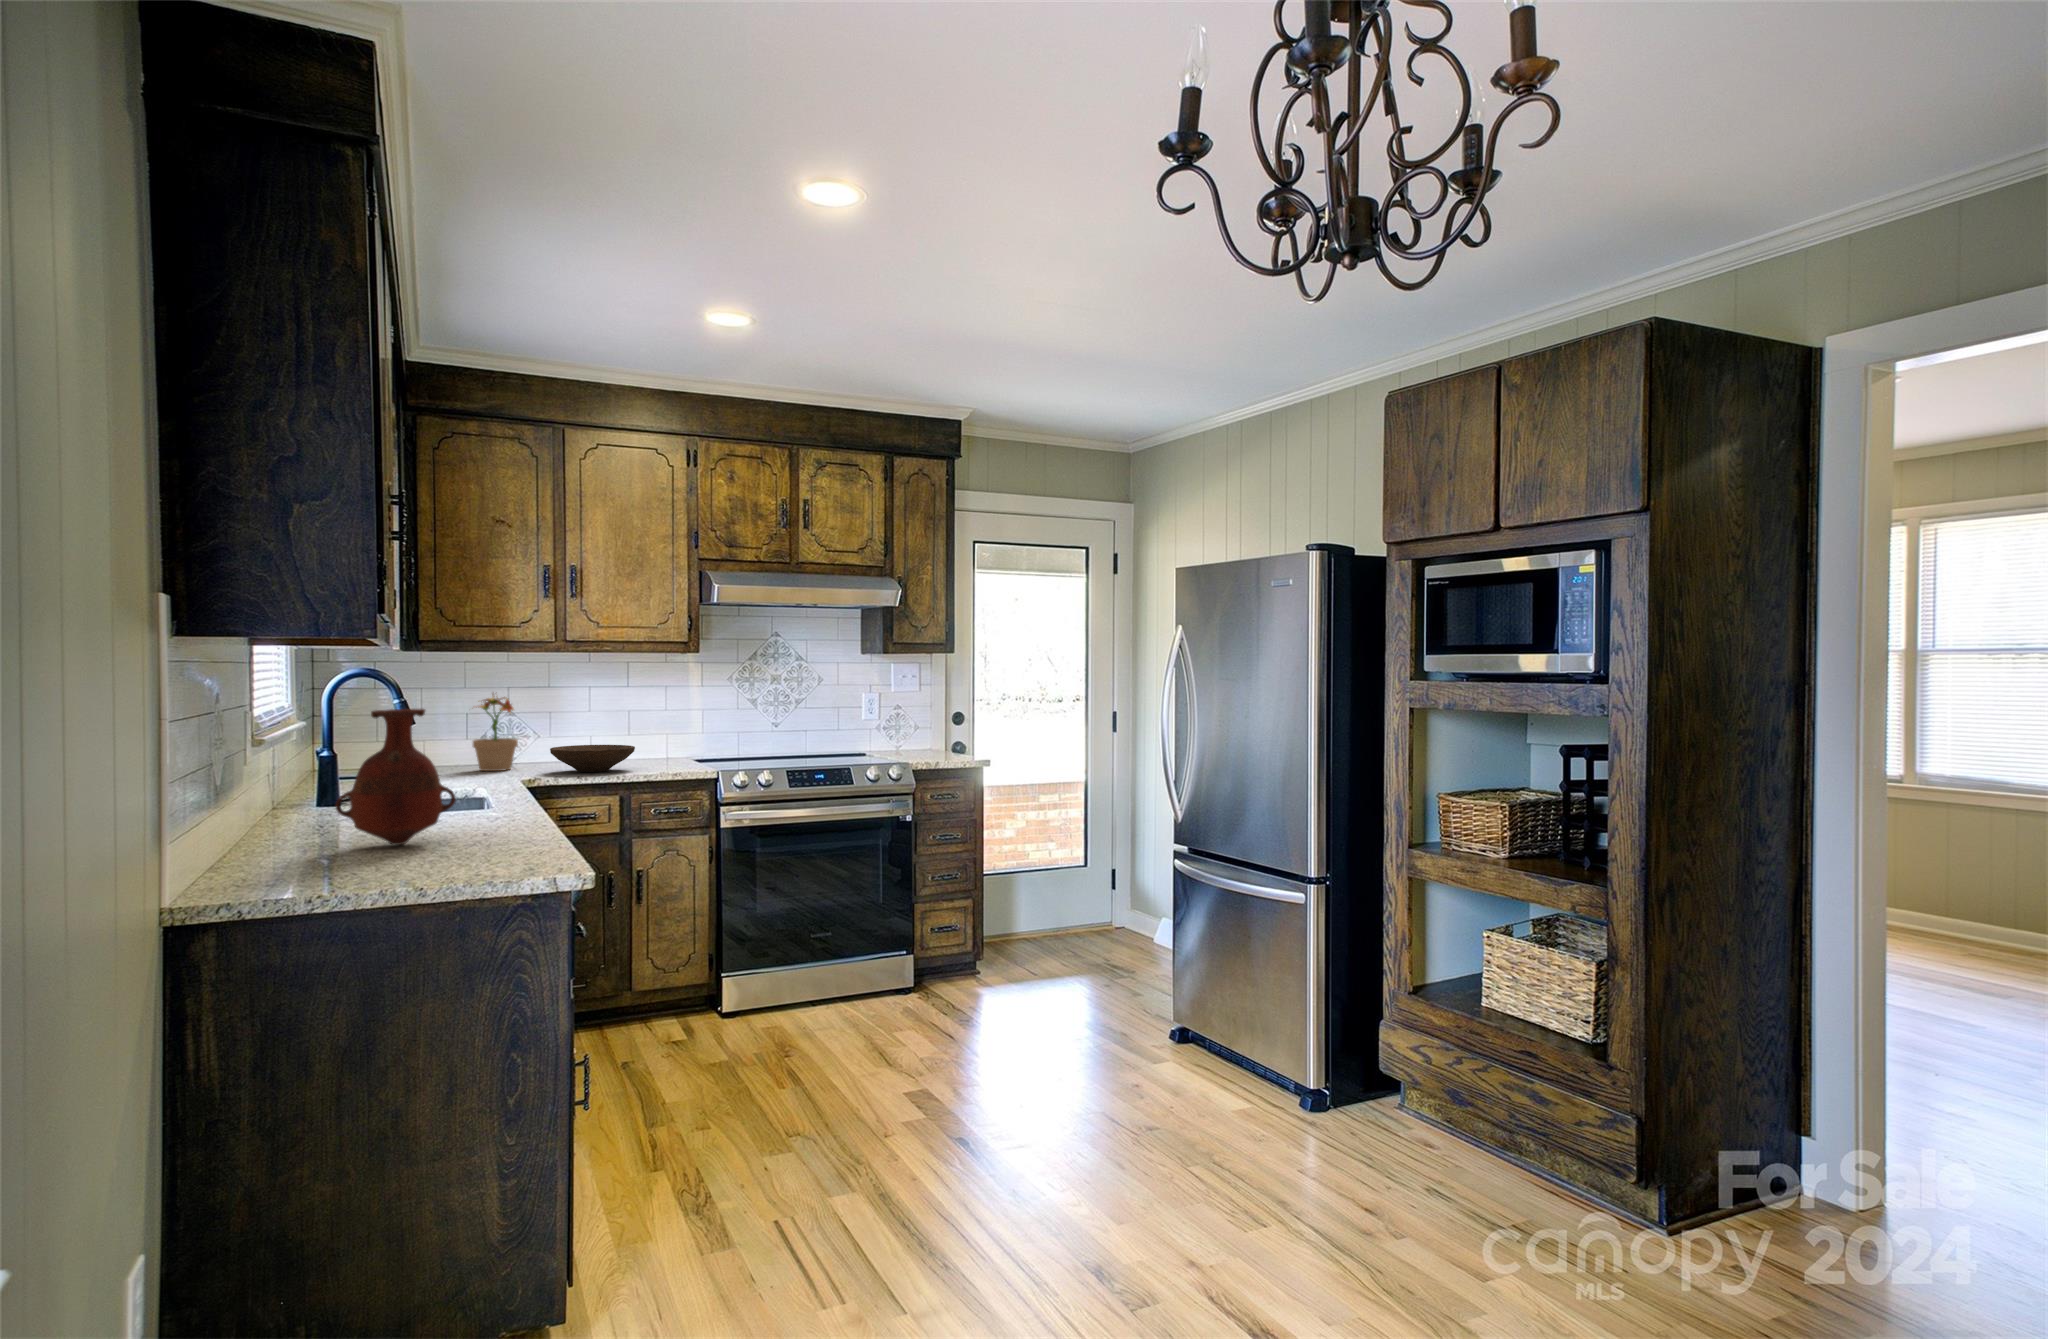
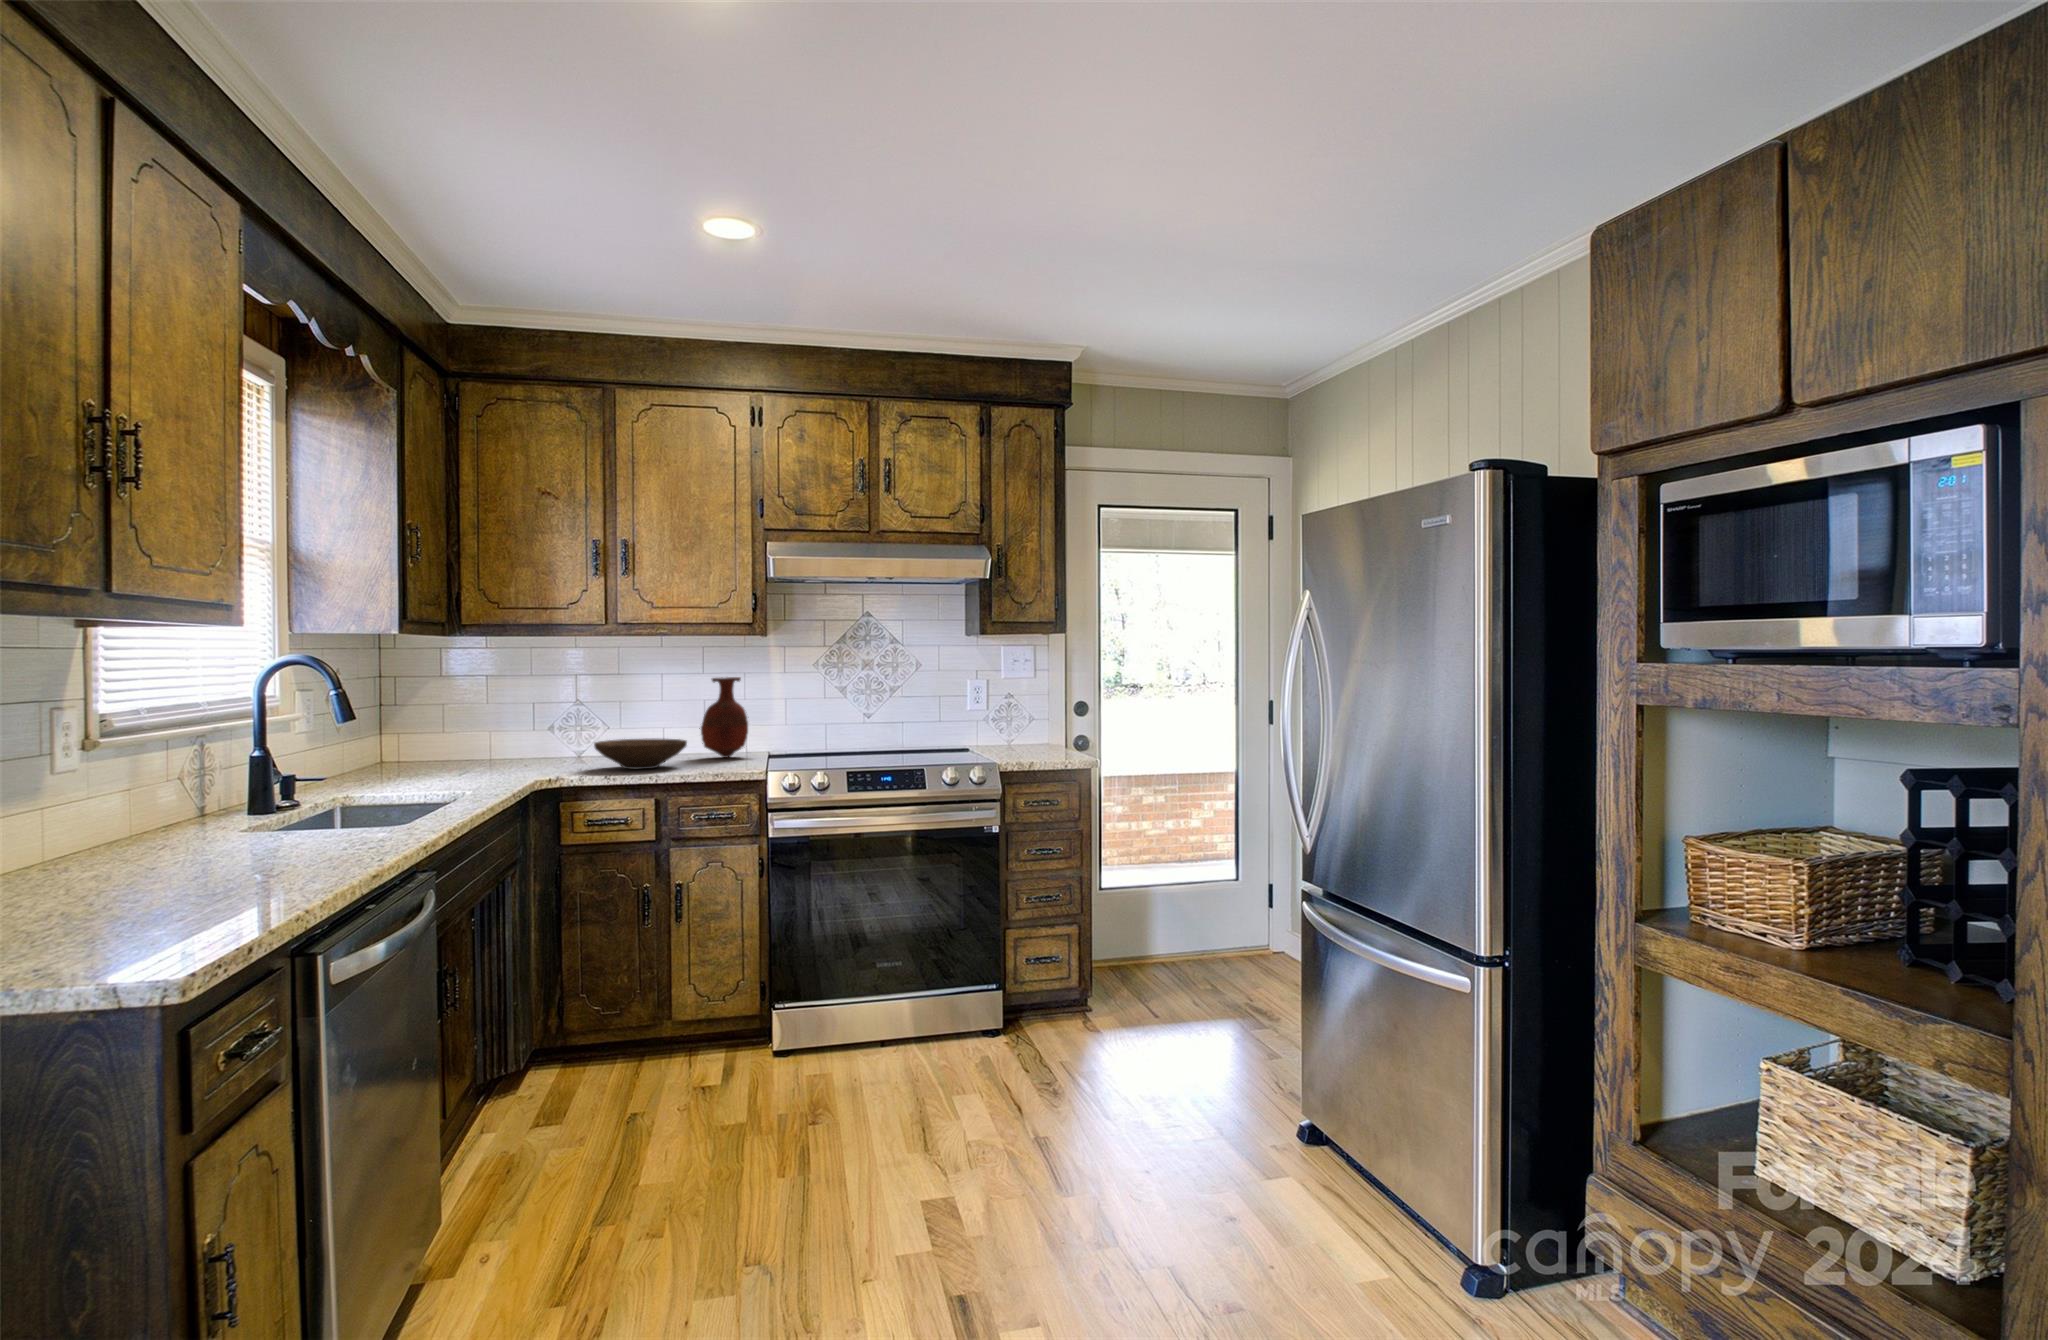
potted plant: present [473,696,518,771] -> none [522,679,576,765]
vase: present [336,709,456,845] -> present [699,677,748,758]

